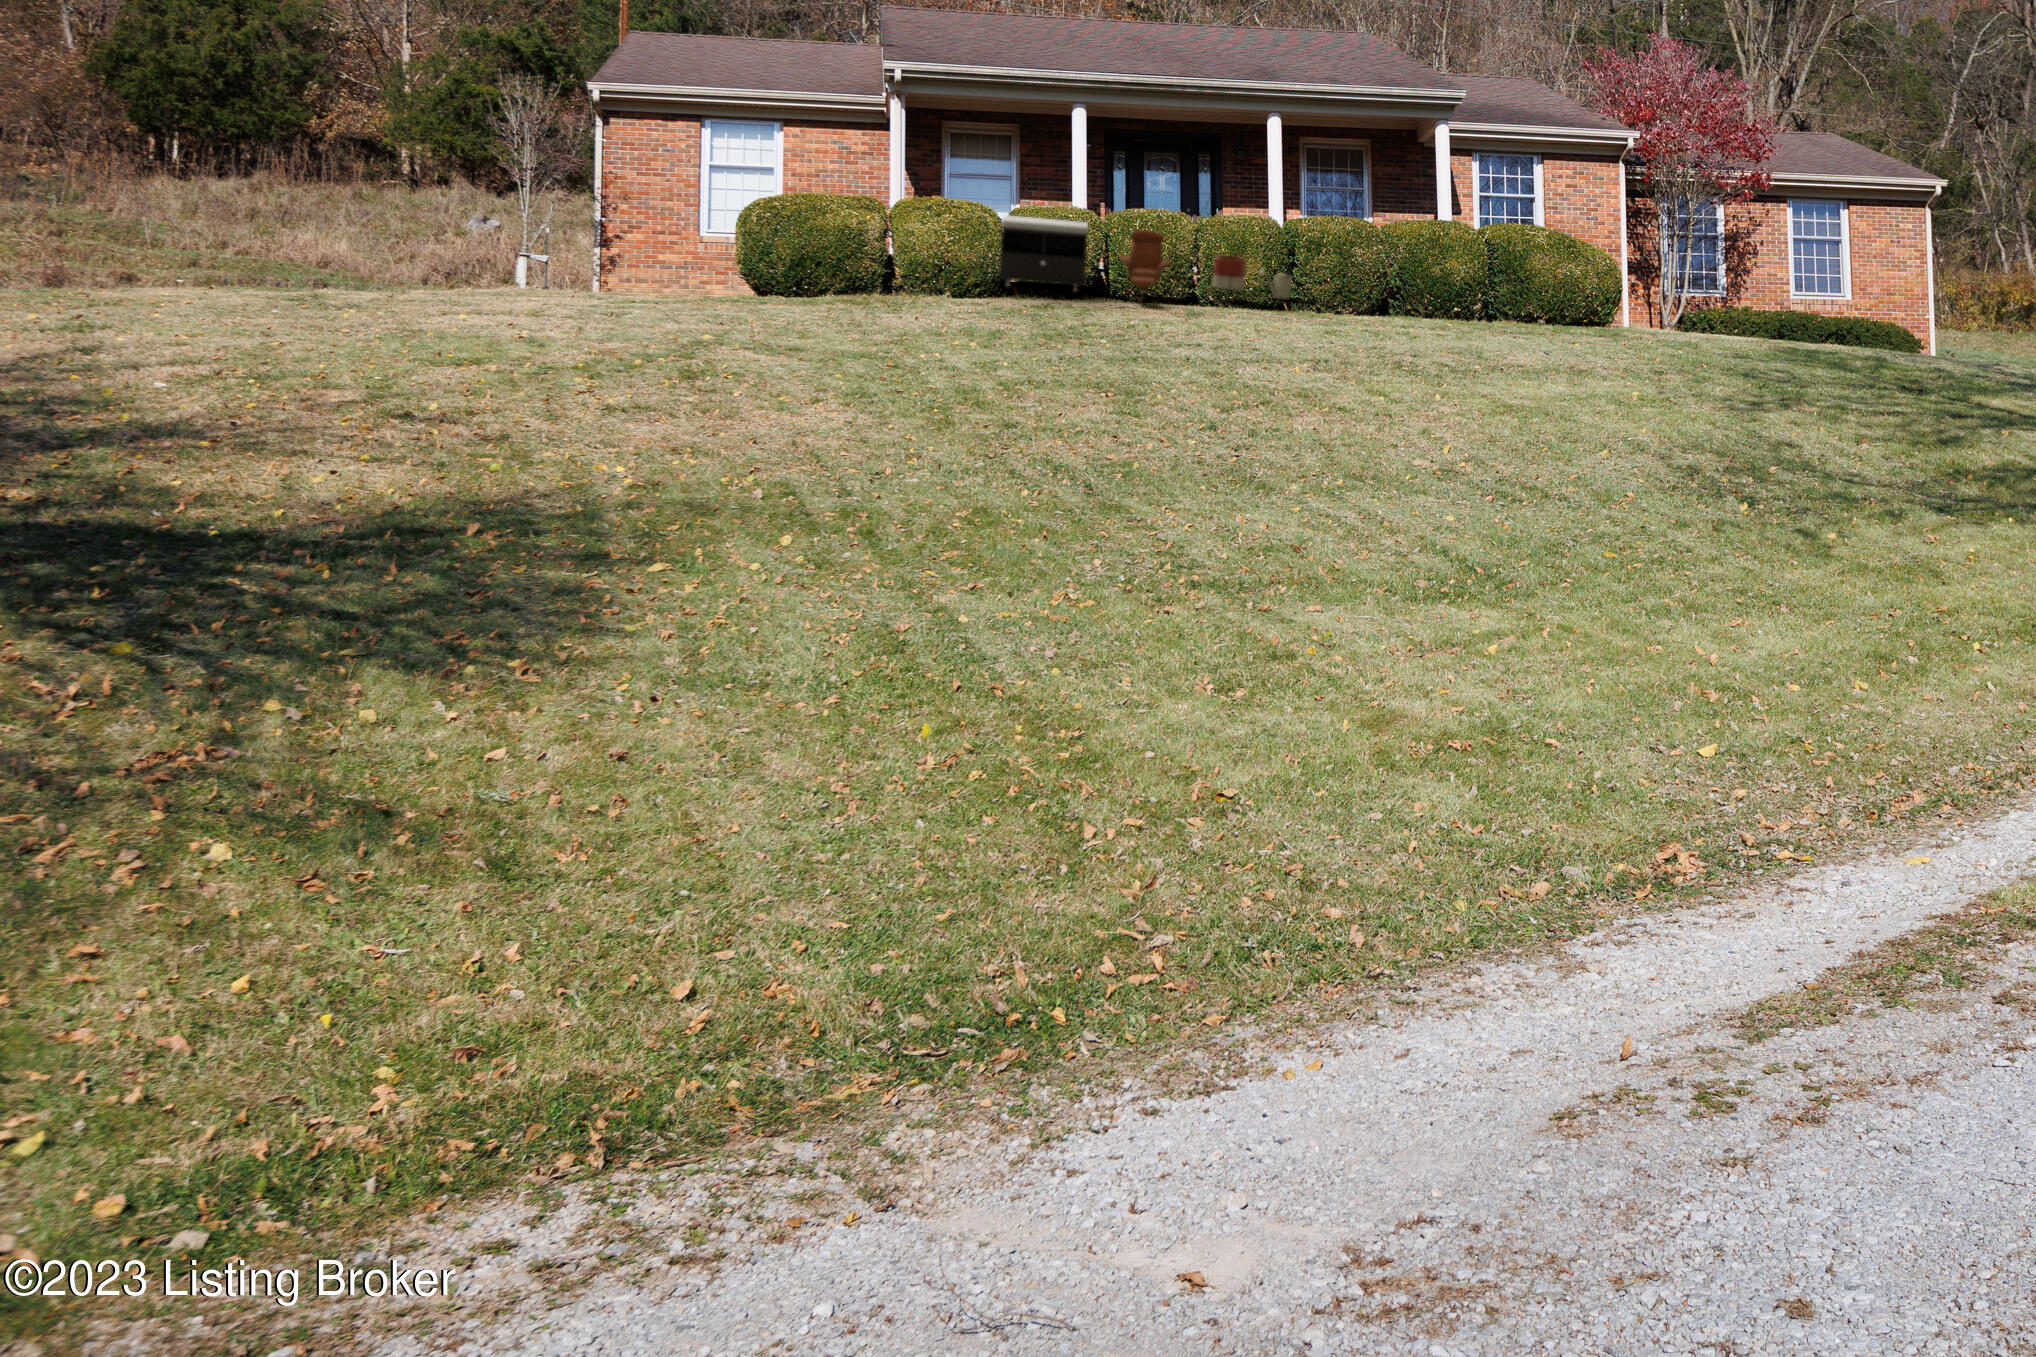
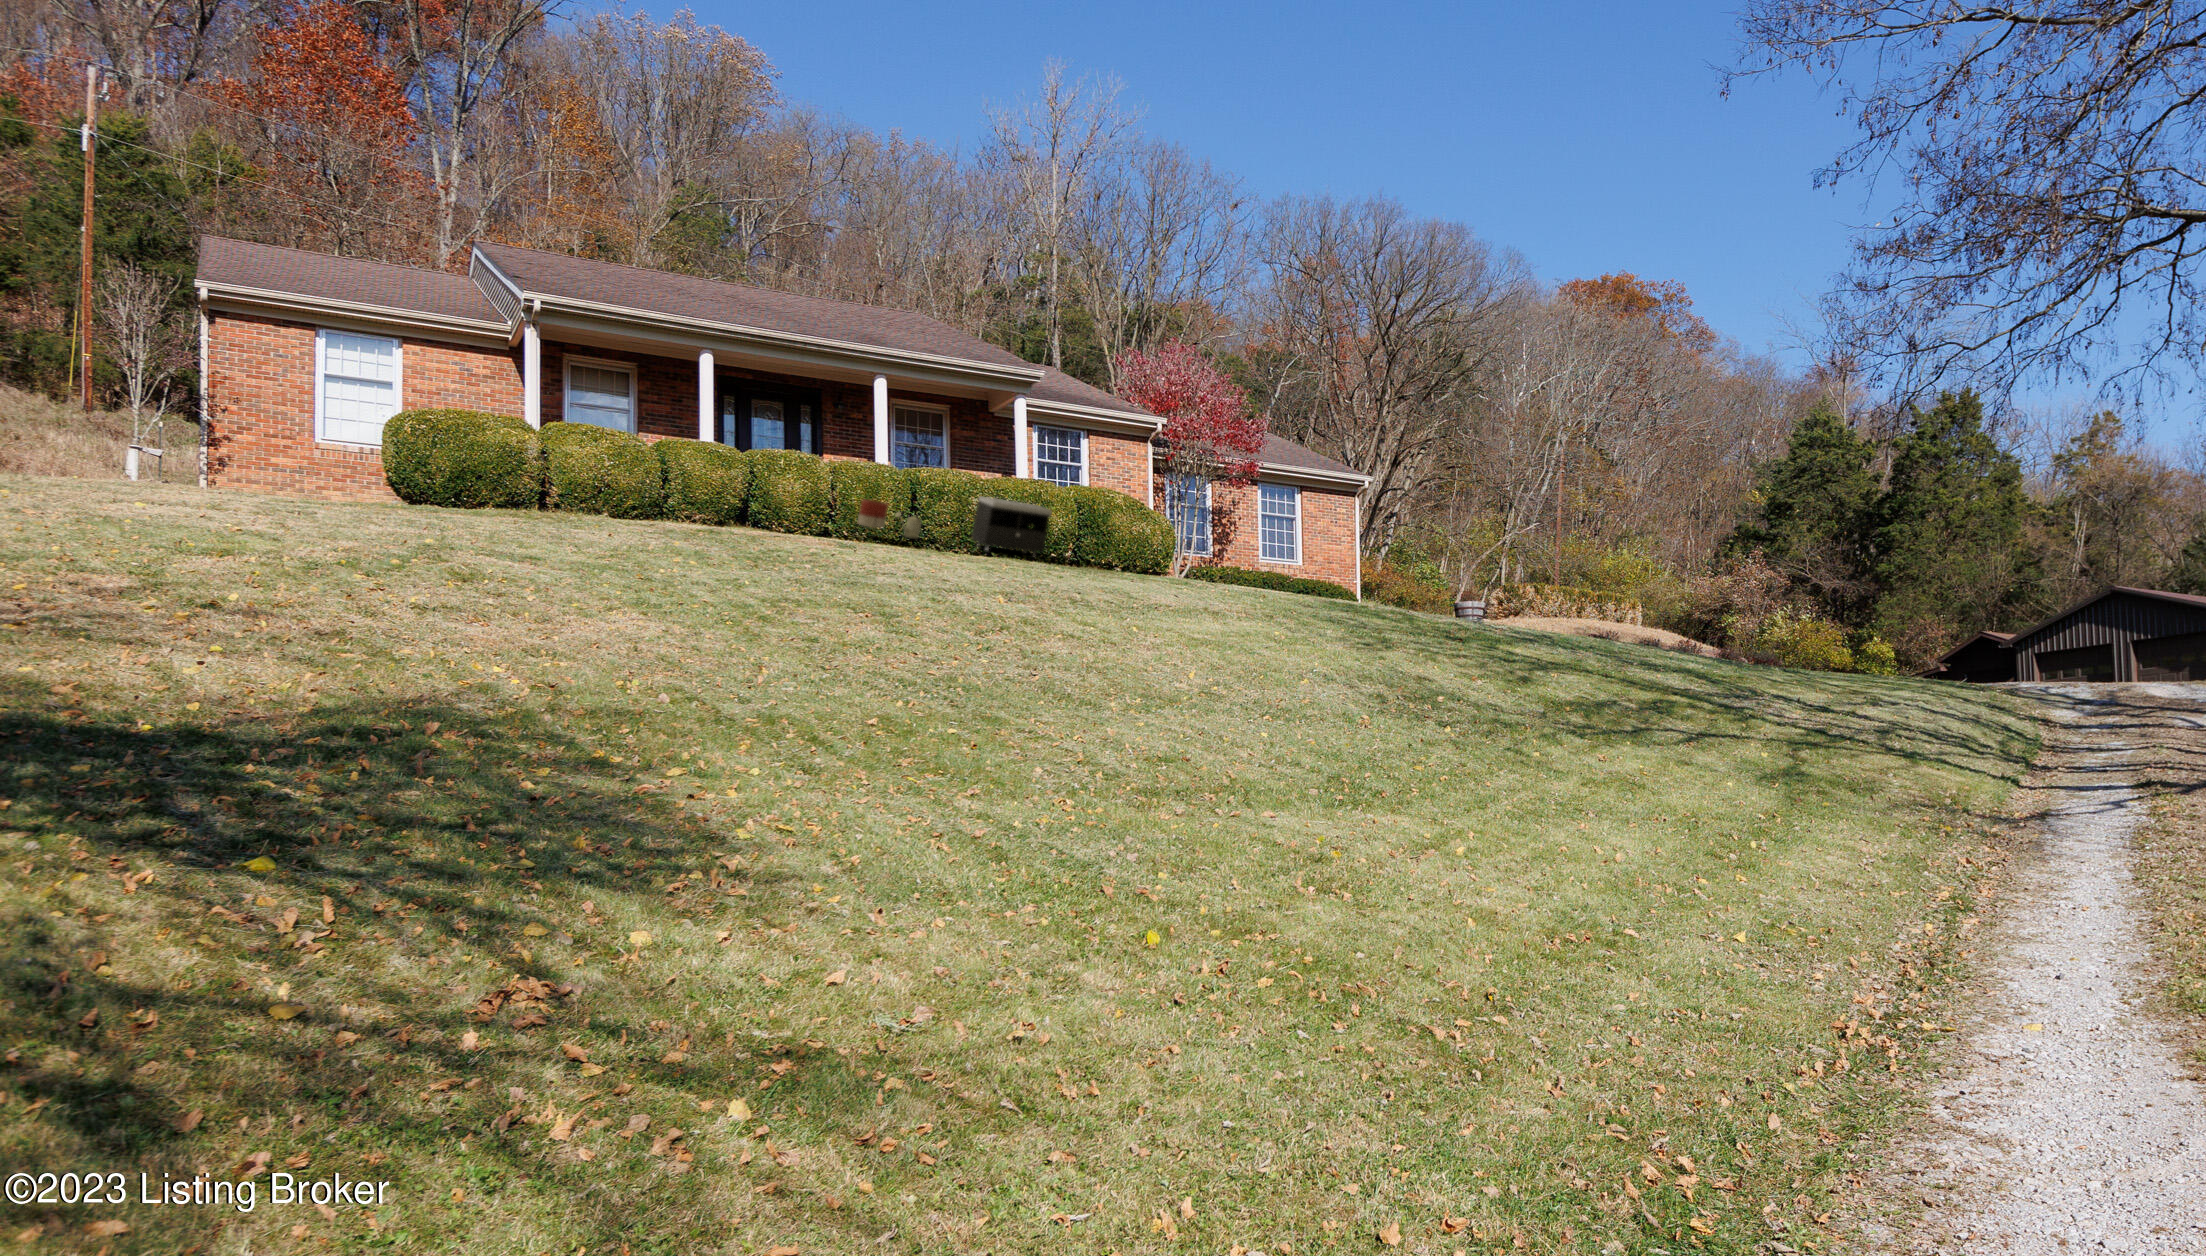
storage bench: present [1000,215,1088,290] -> present [971,497,1052,554]
lounge chair: present [1119,230,1172,301] -> none [777,473,827,536]

